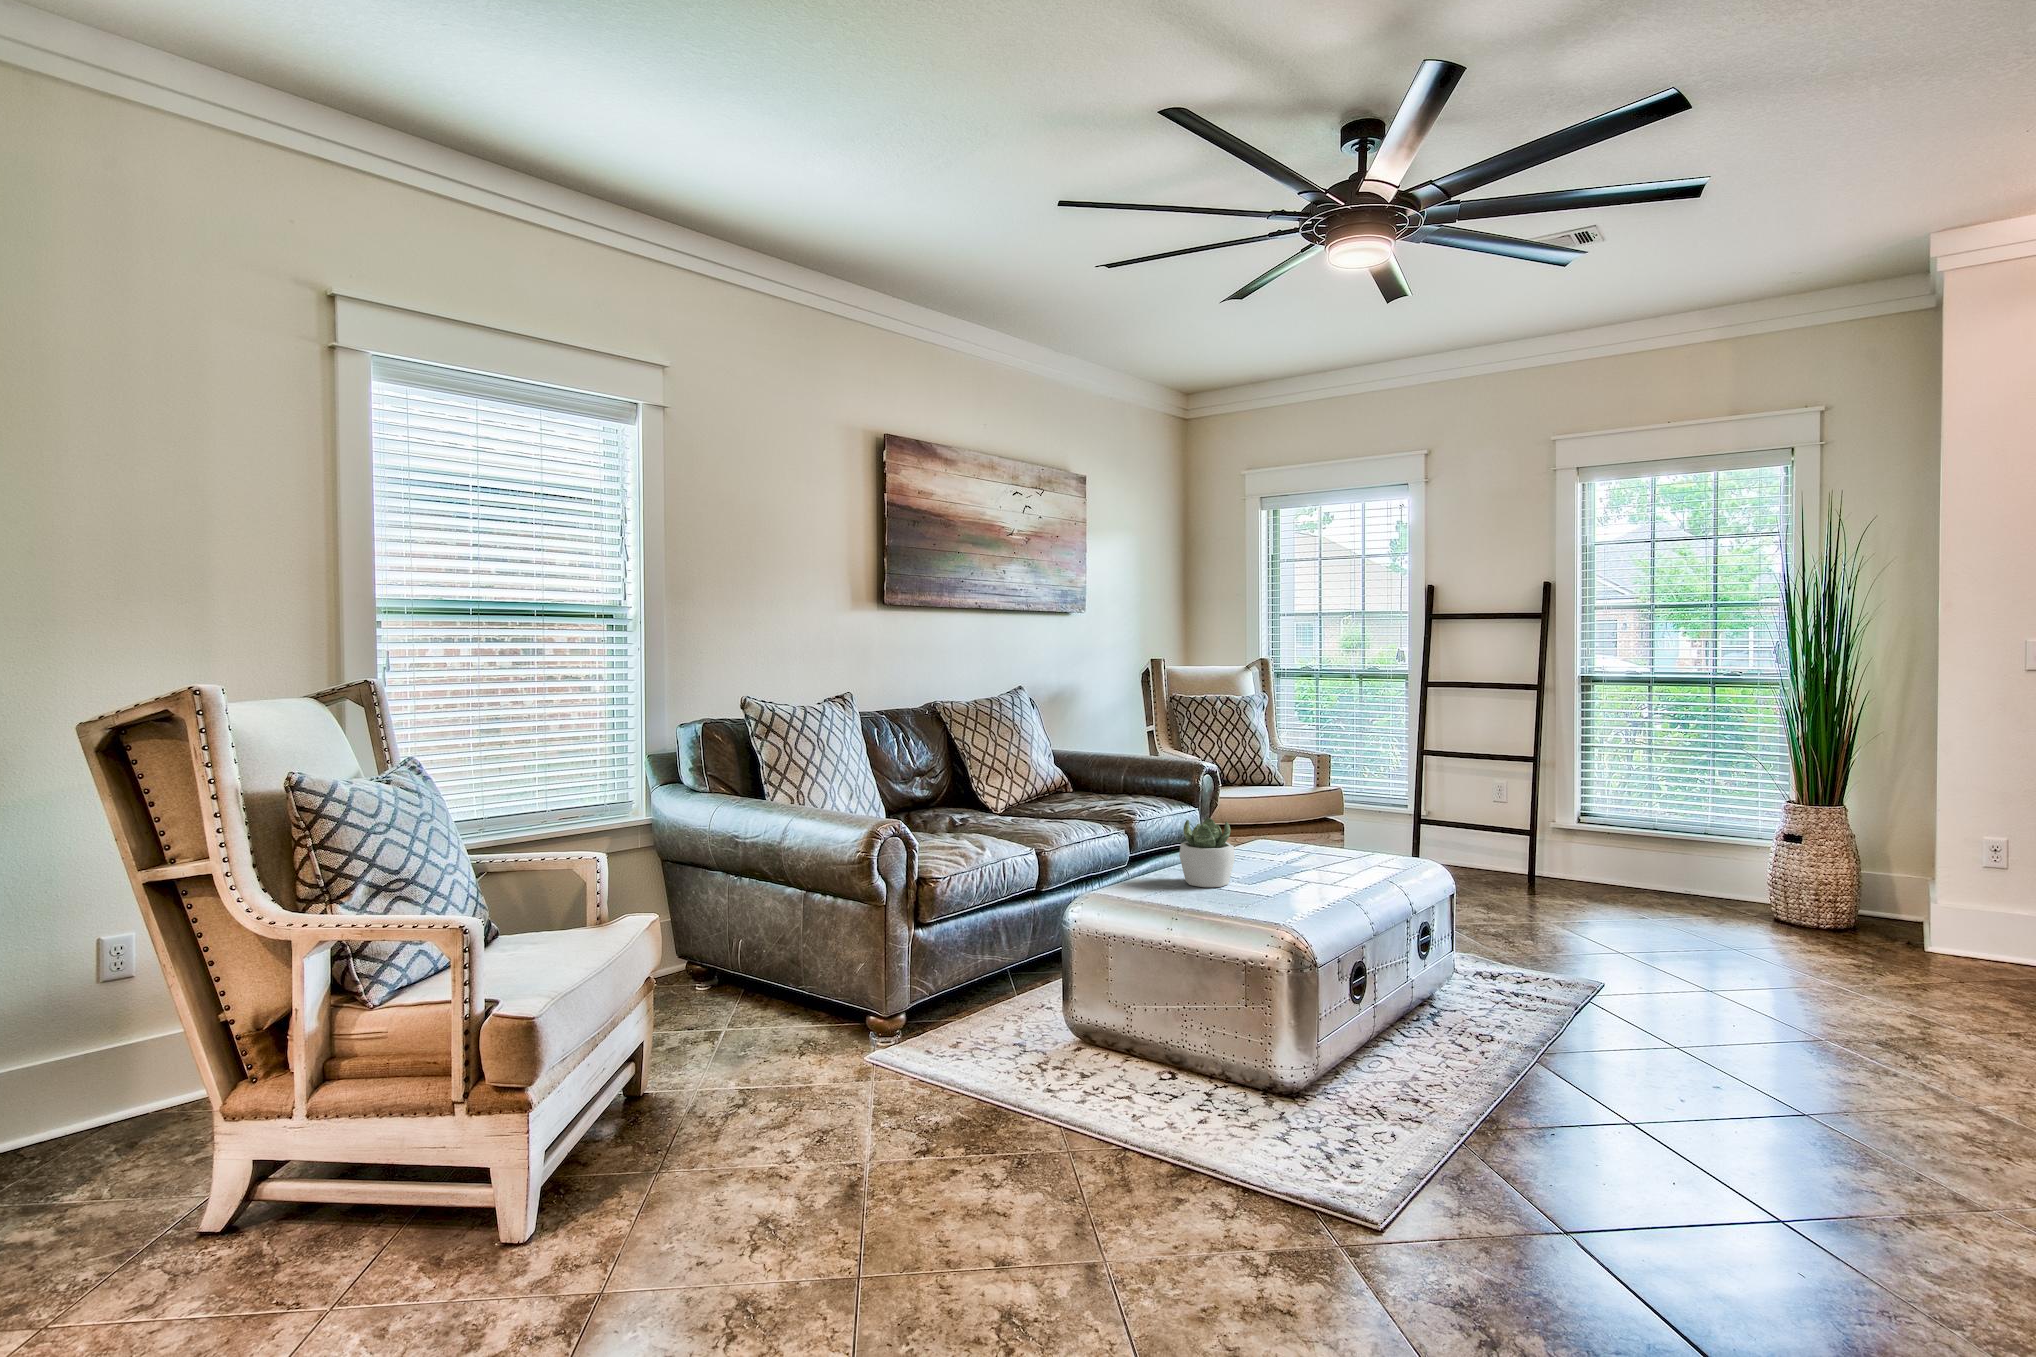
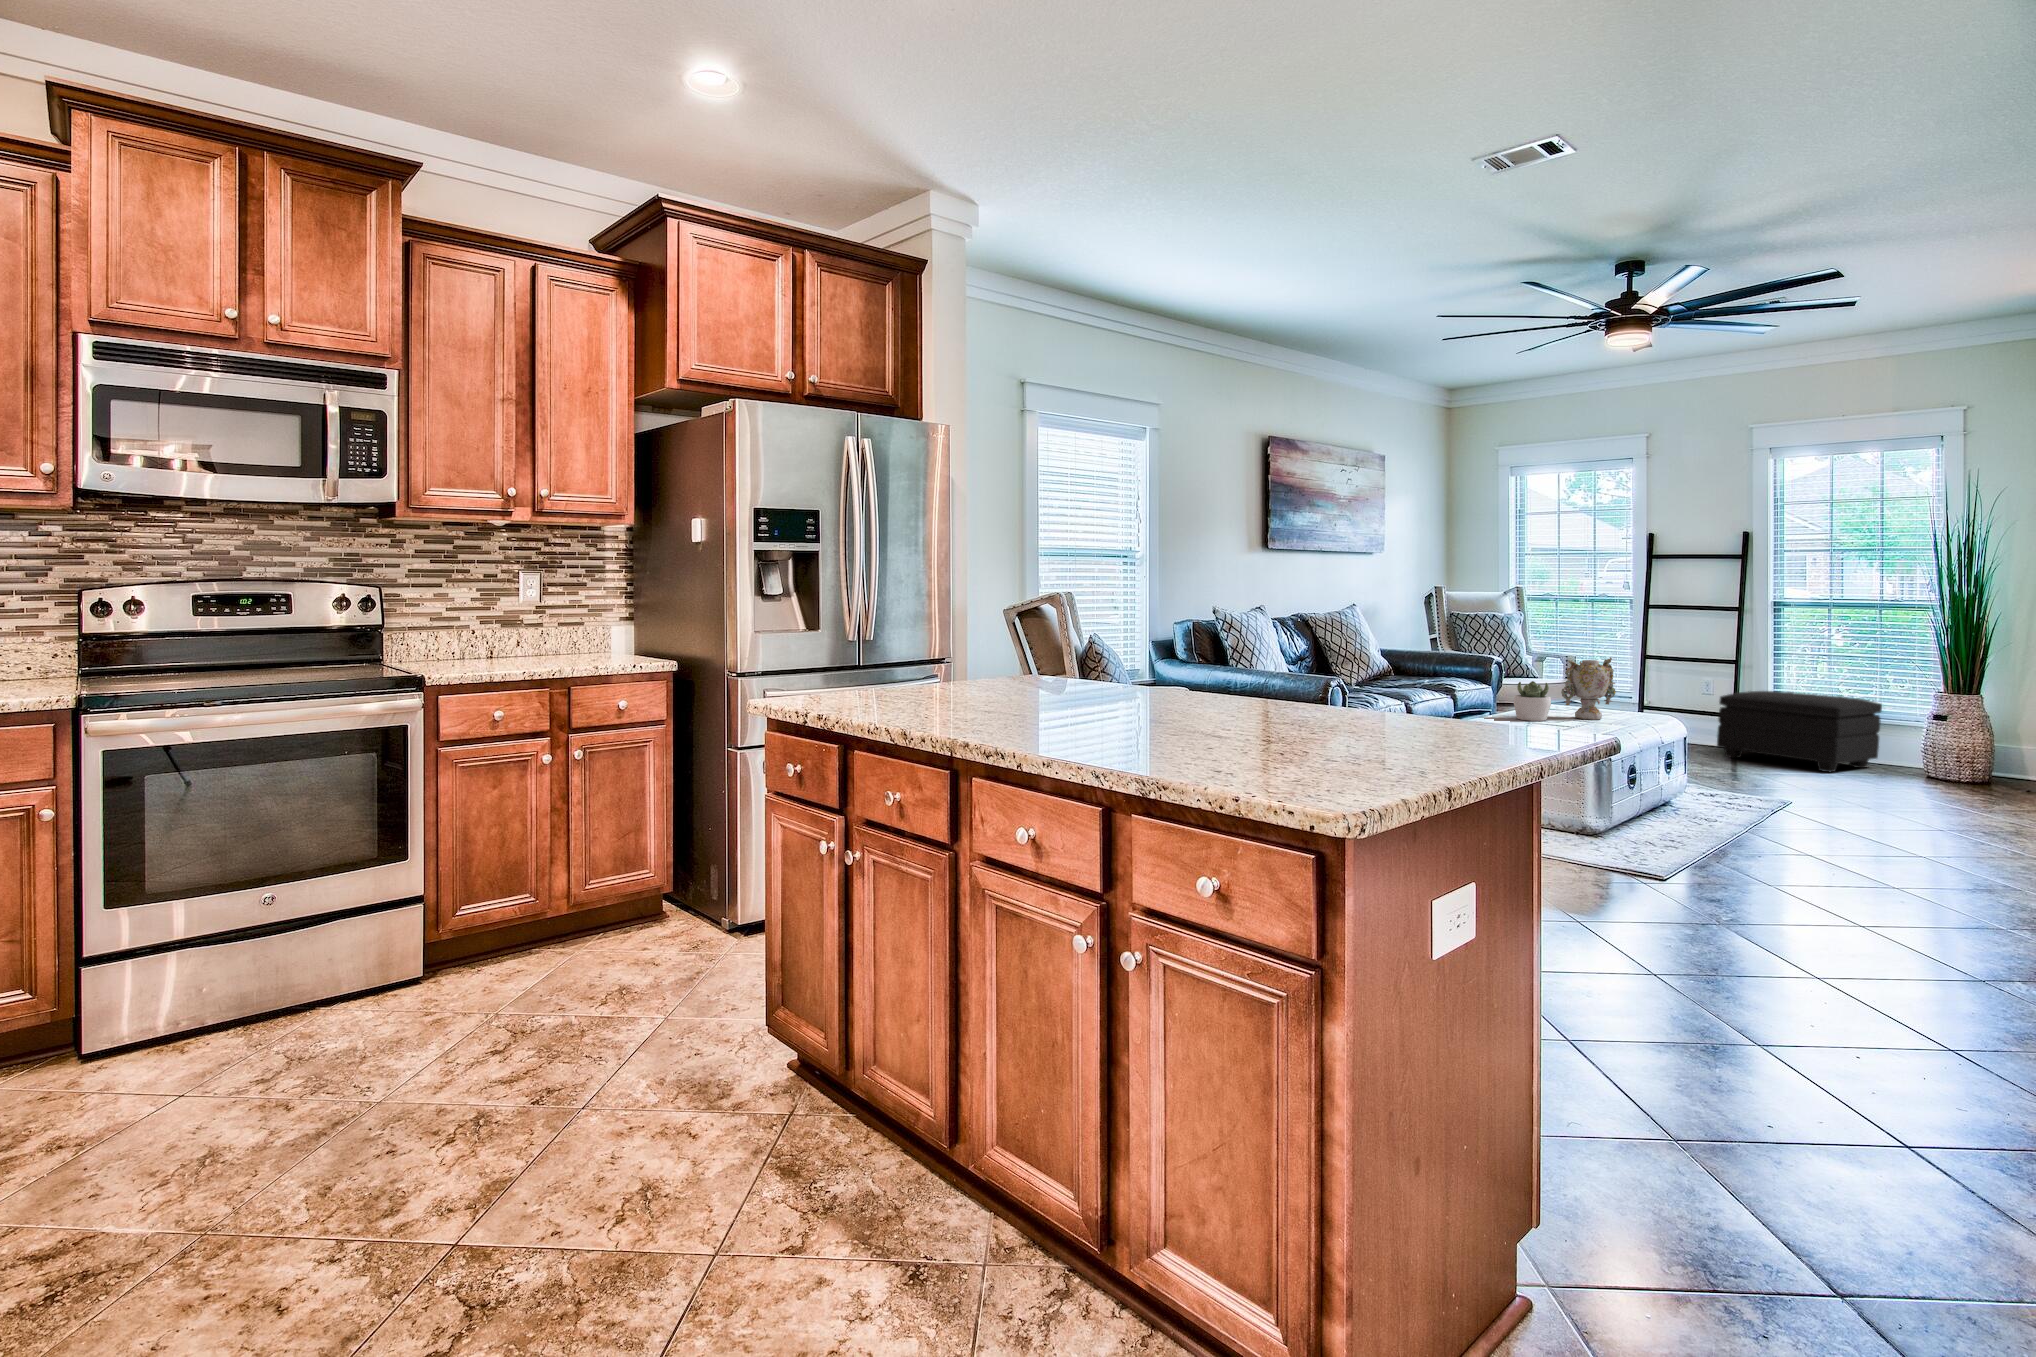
vase: none [1256,776,1340,880] -> present [1561,657,1616,720]
footstool: none [1516,799,1718,920] -> present [1717,691,1882,772]

